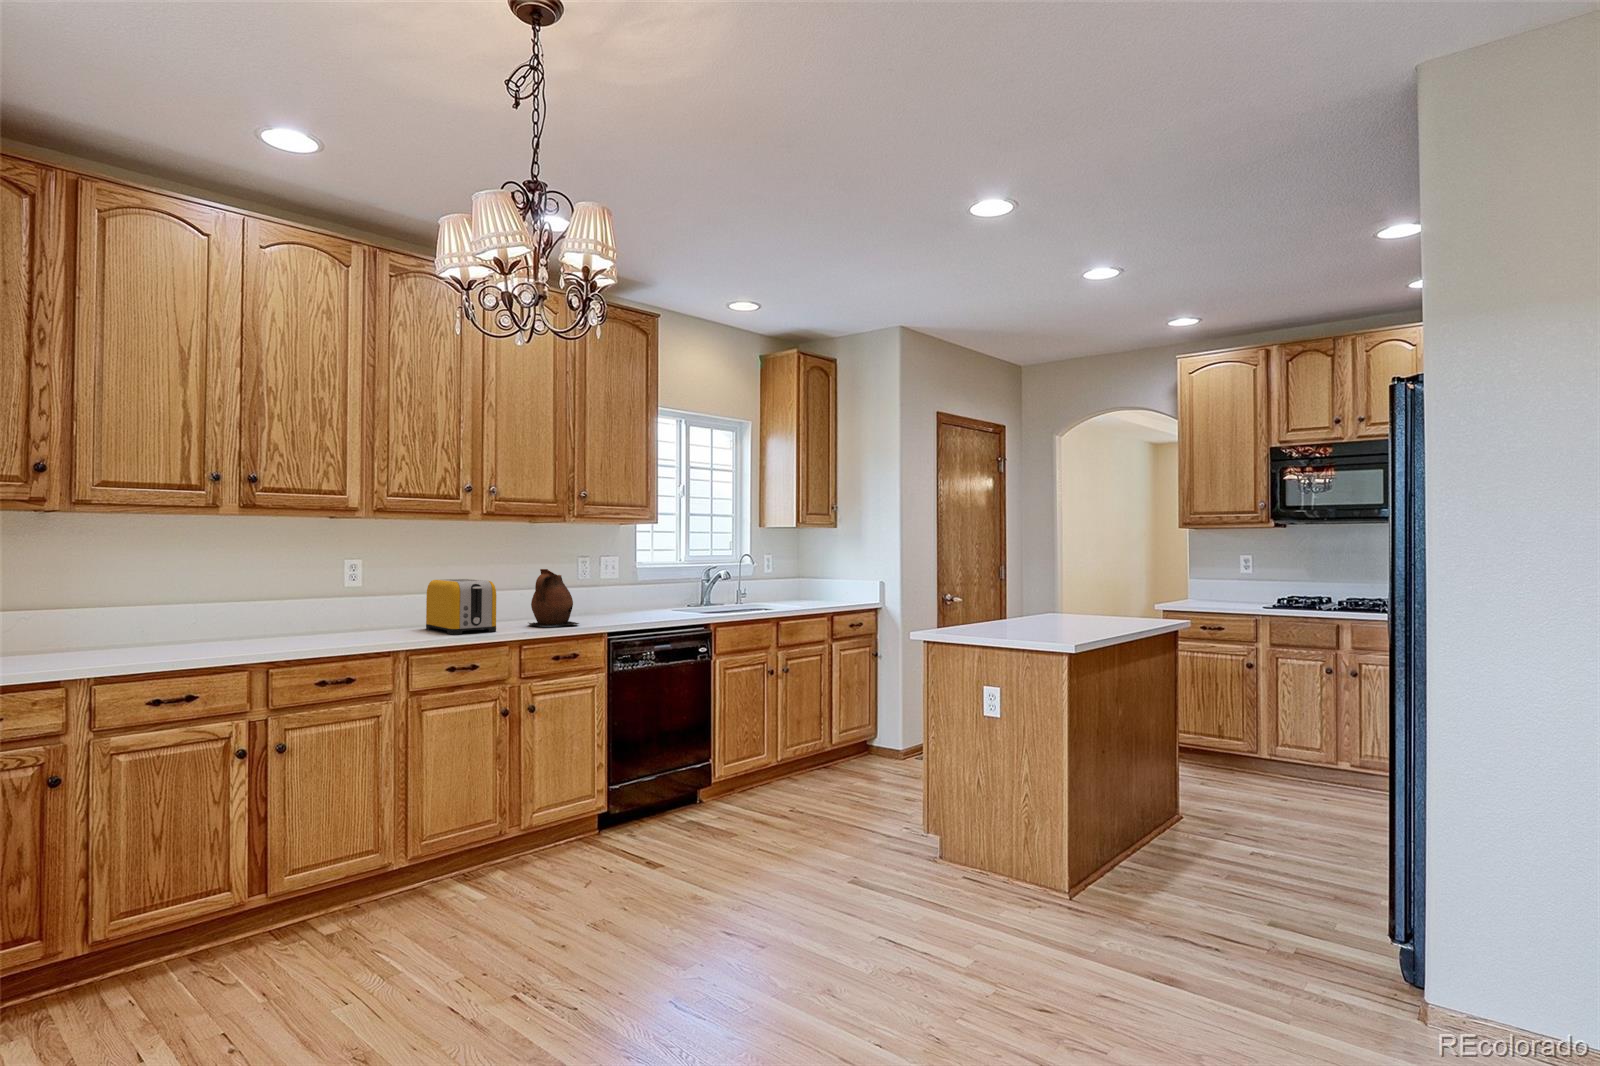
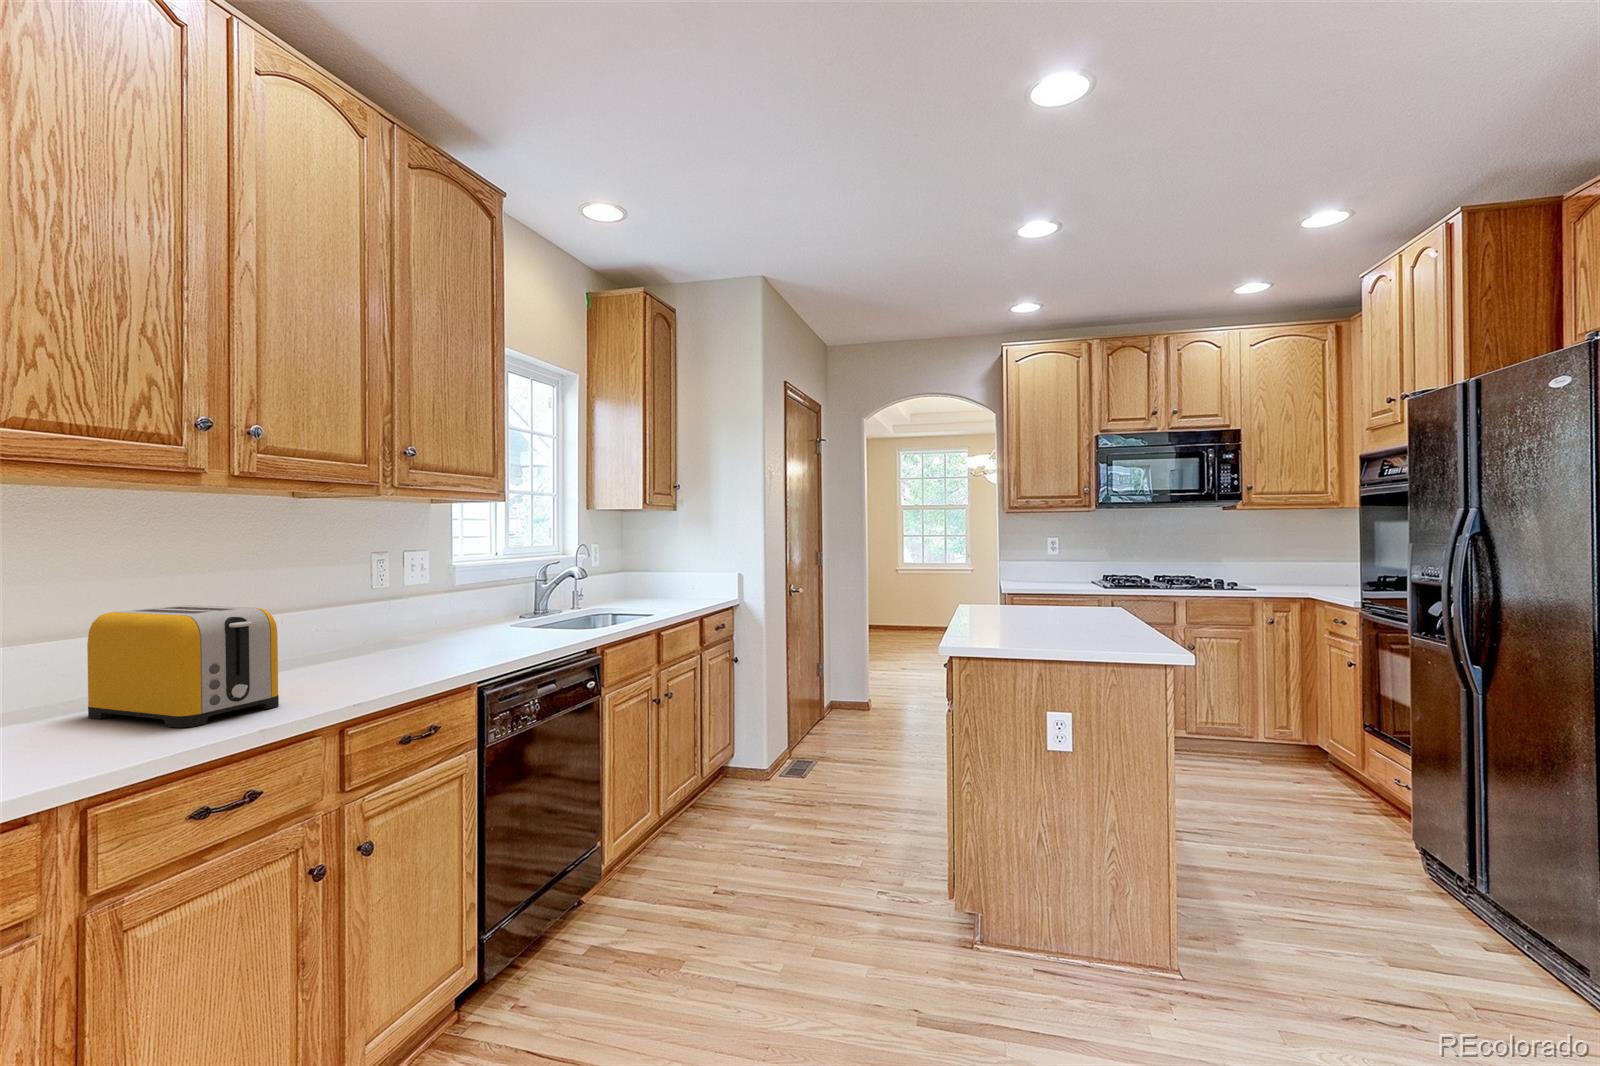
ceramic pitcher: present [529,569,579,626] -> none [318,578,427,682]

